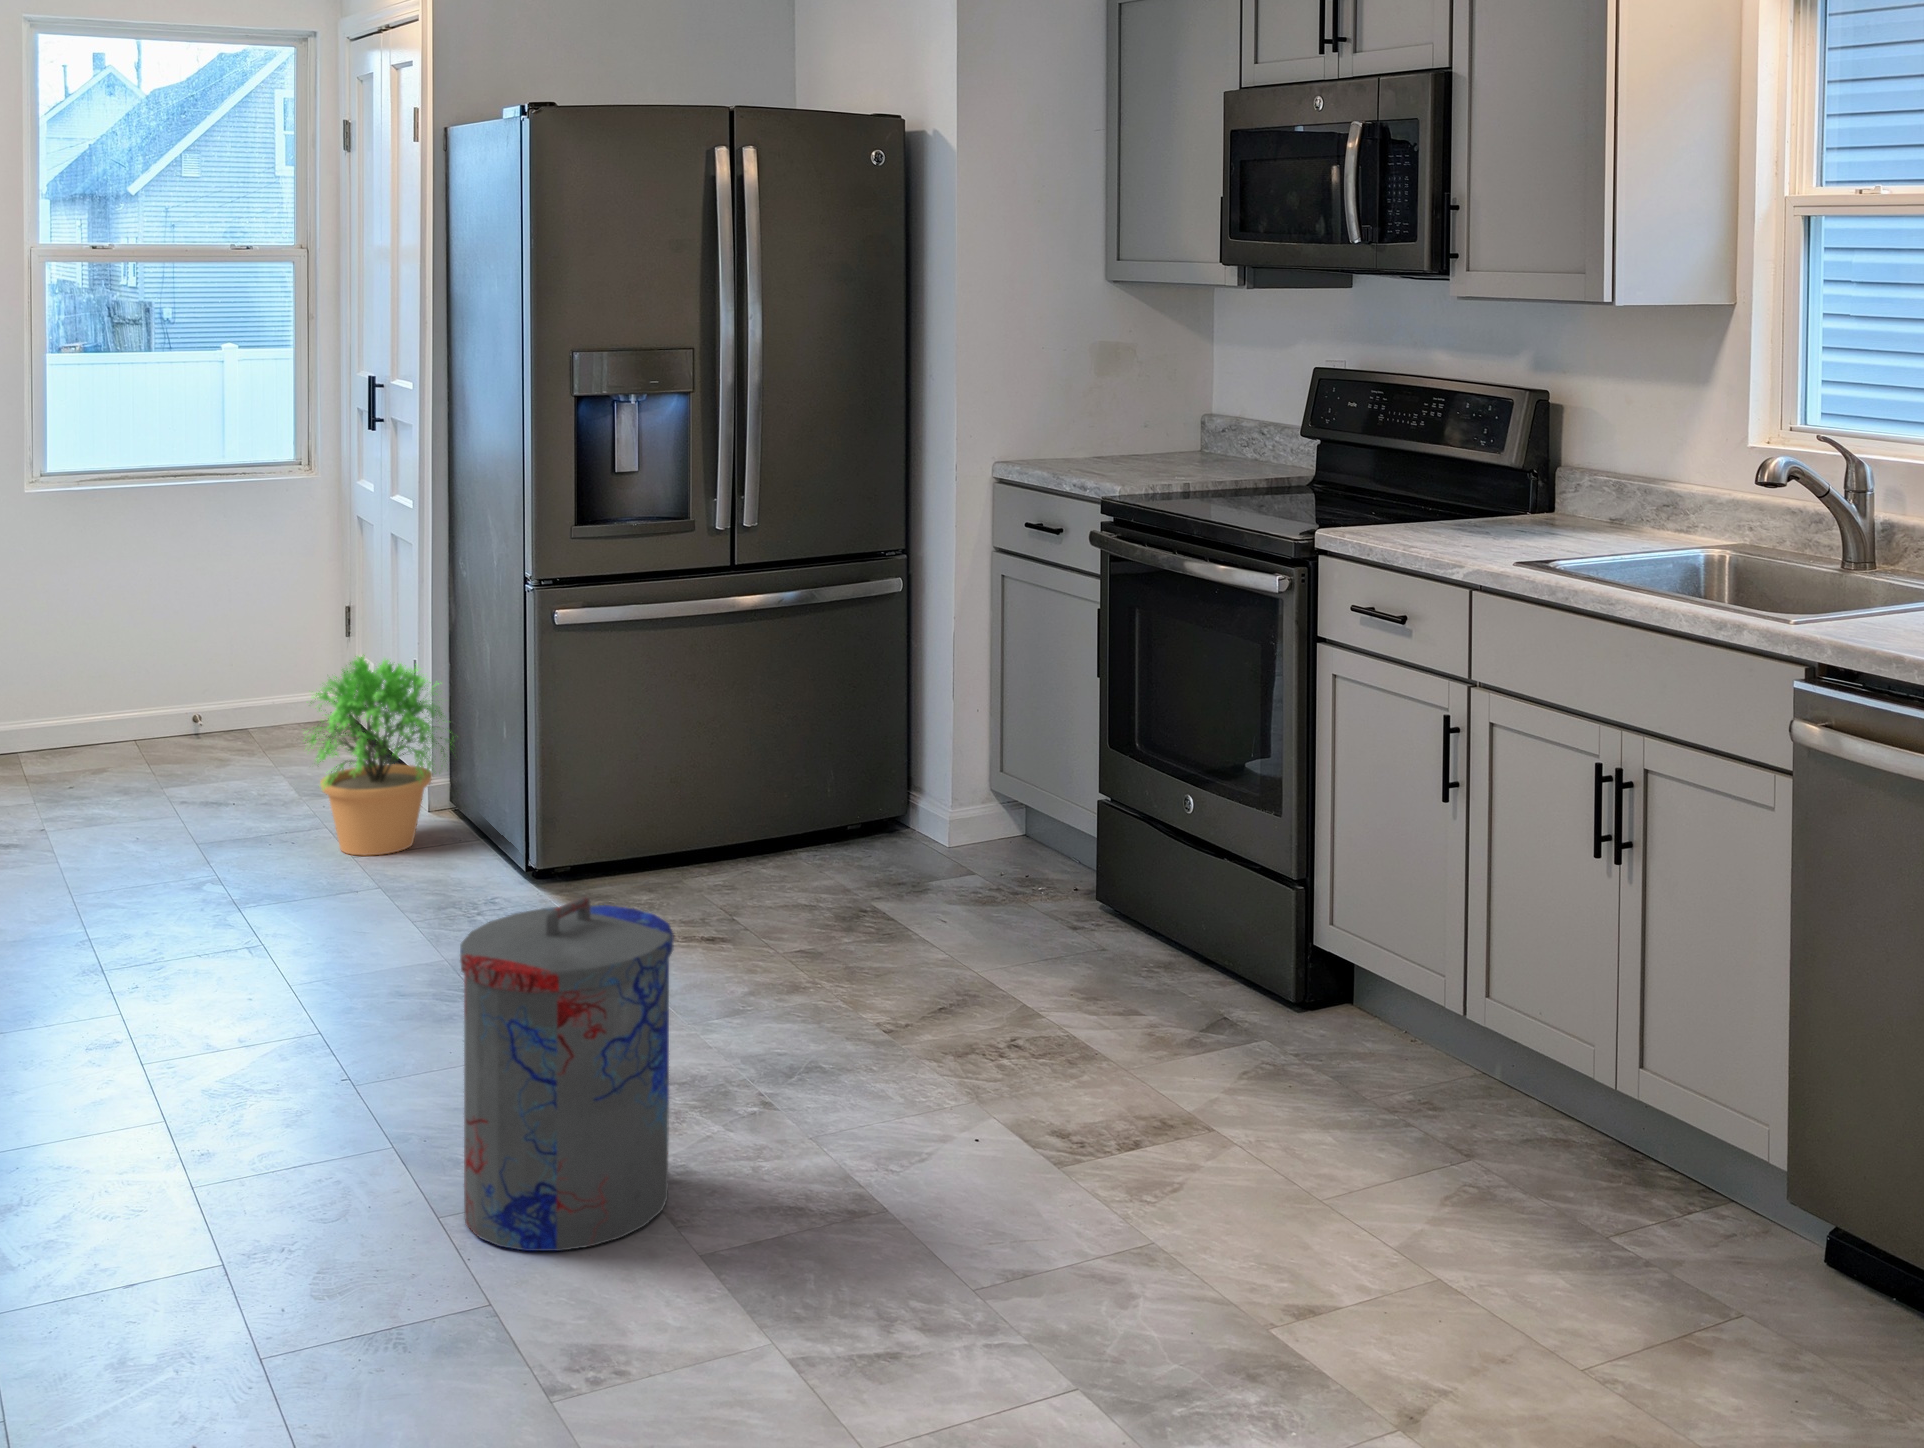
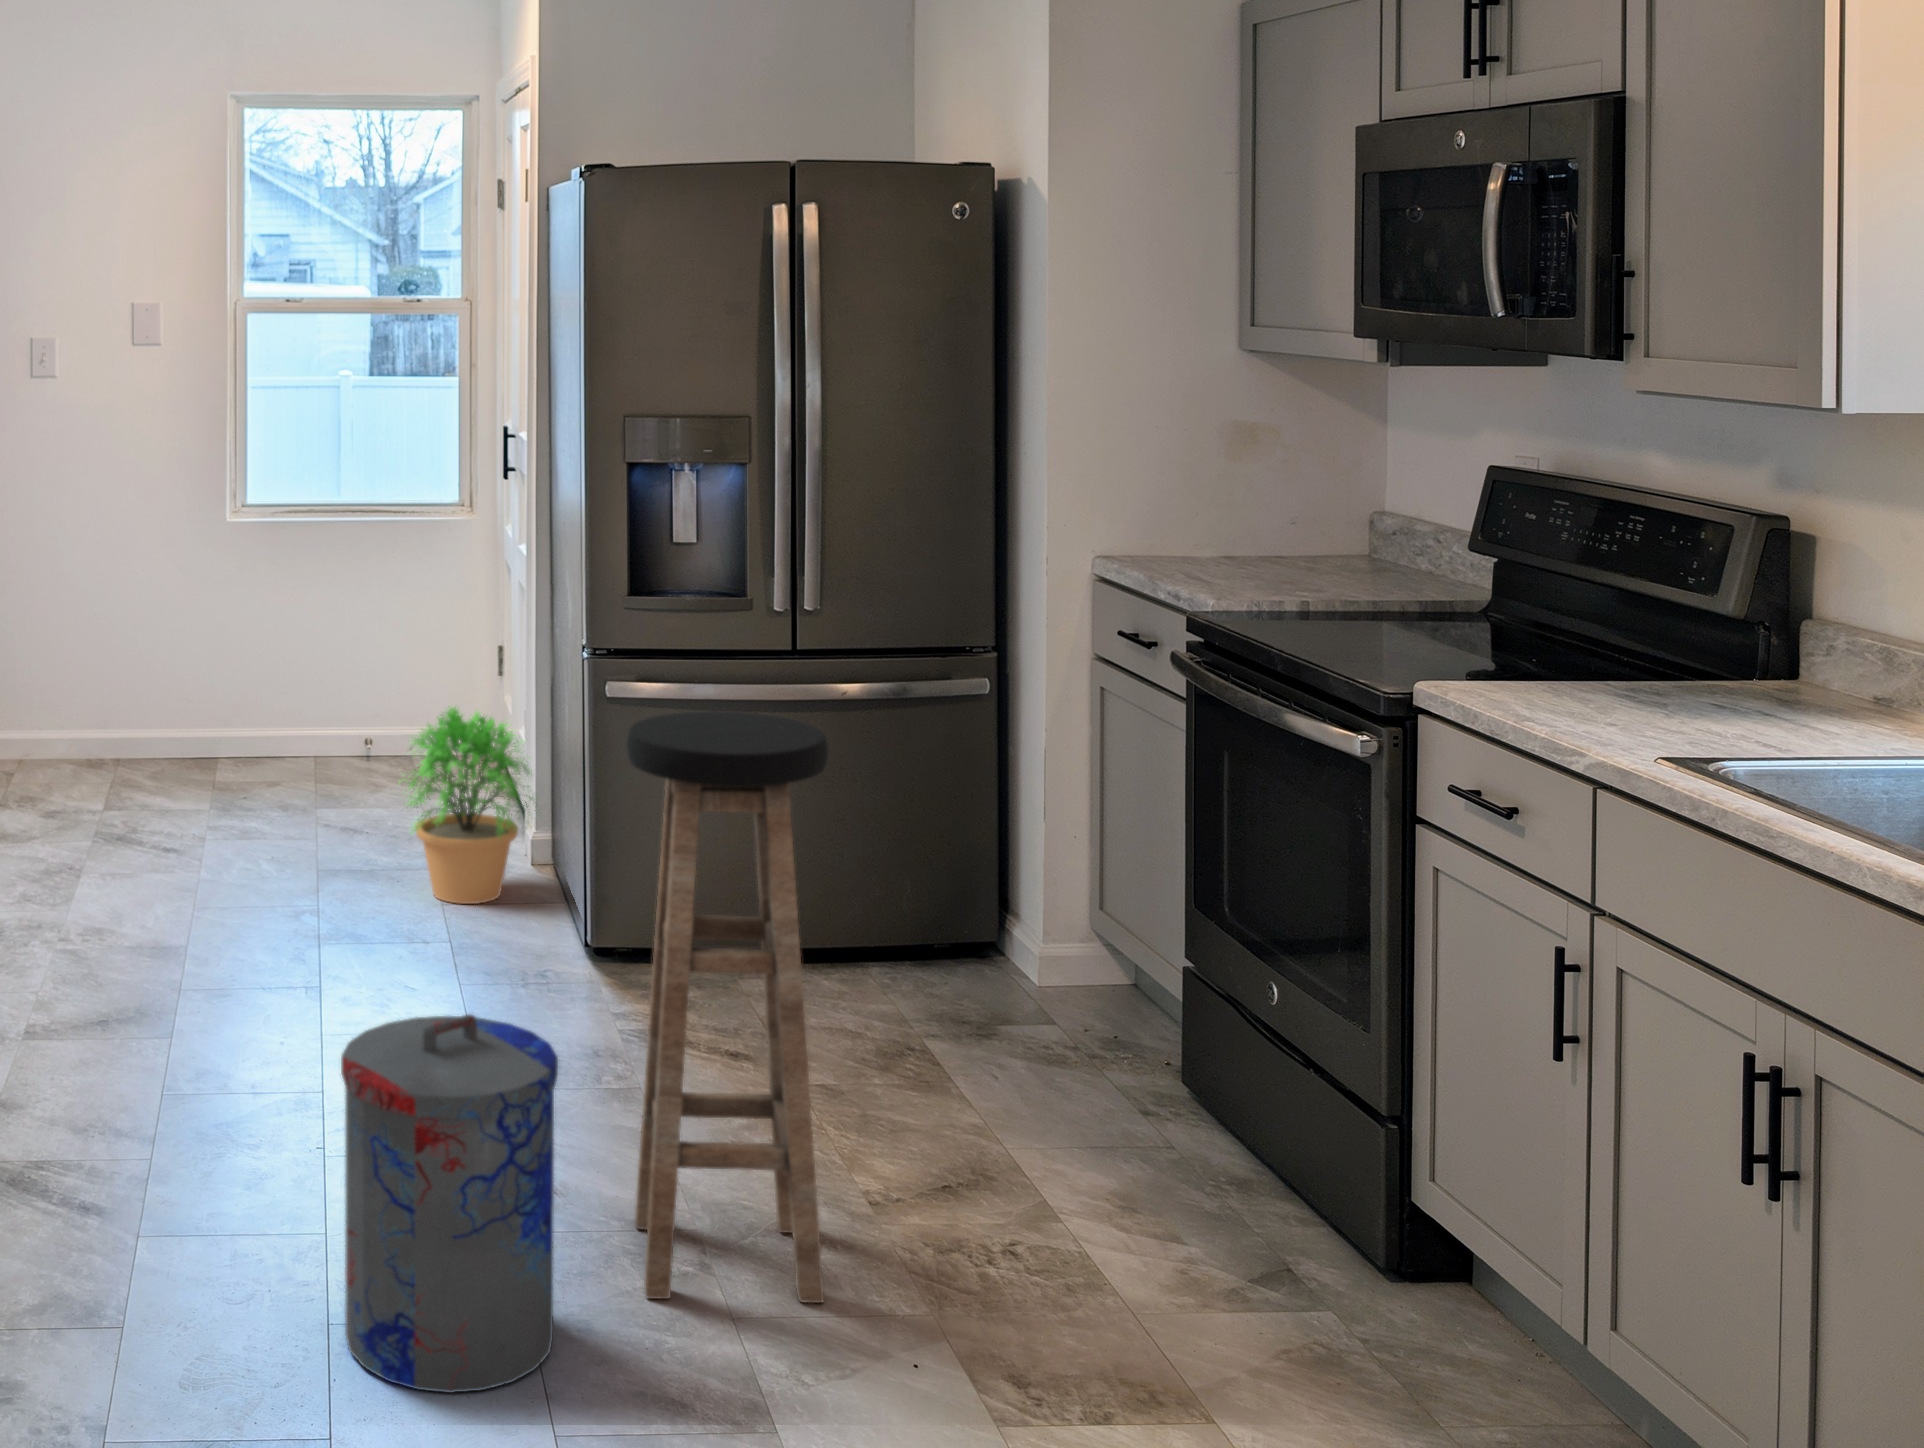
bar stool: none [690,603,885,1139] -> present [627,711,828,1303]

